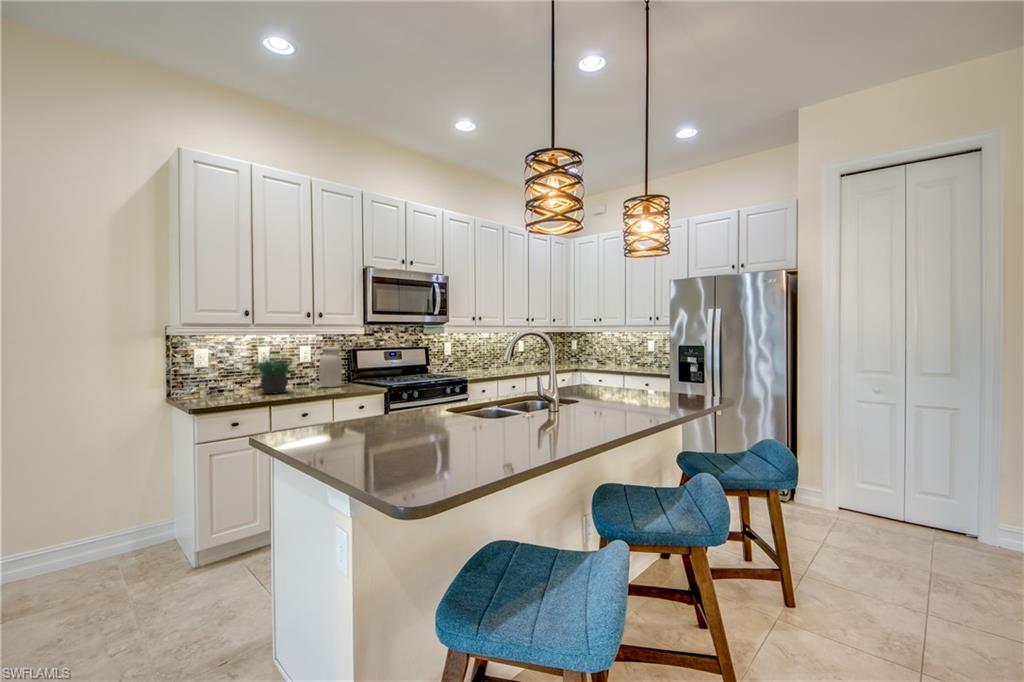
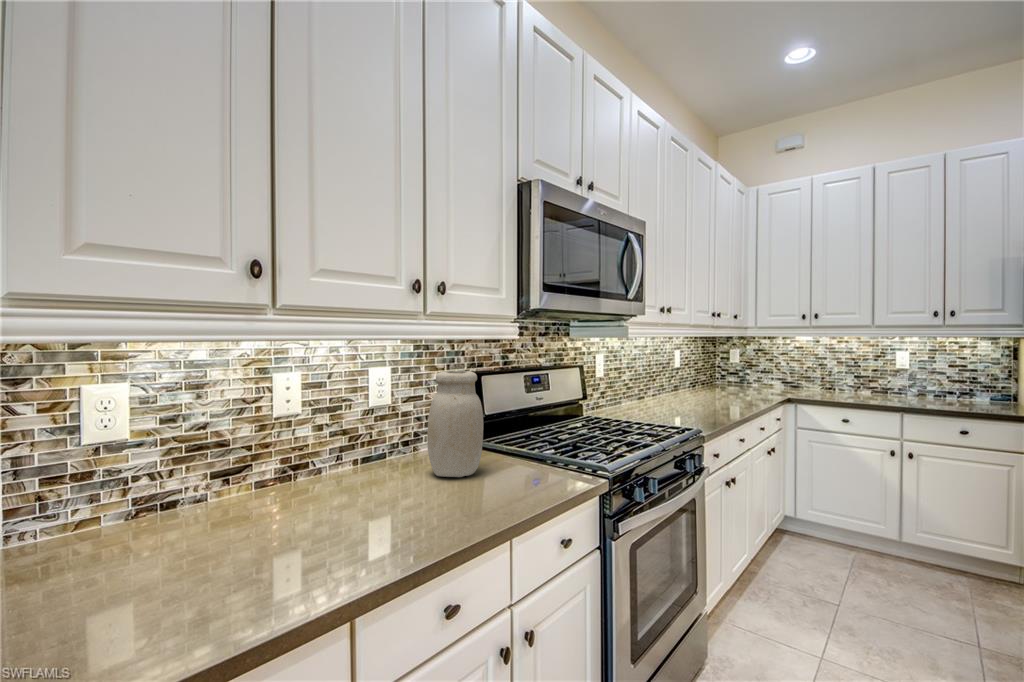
potted plant: present [255,354,292,394] -> none [246,359,411,524]

